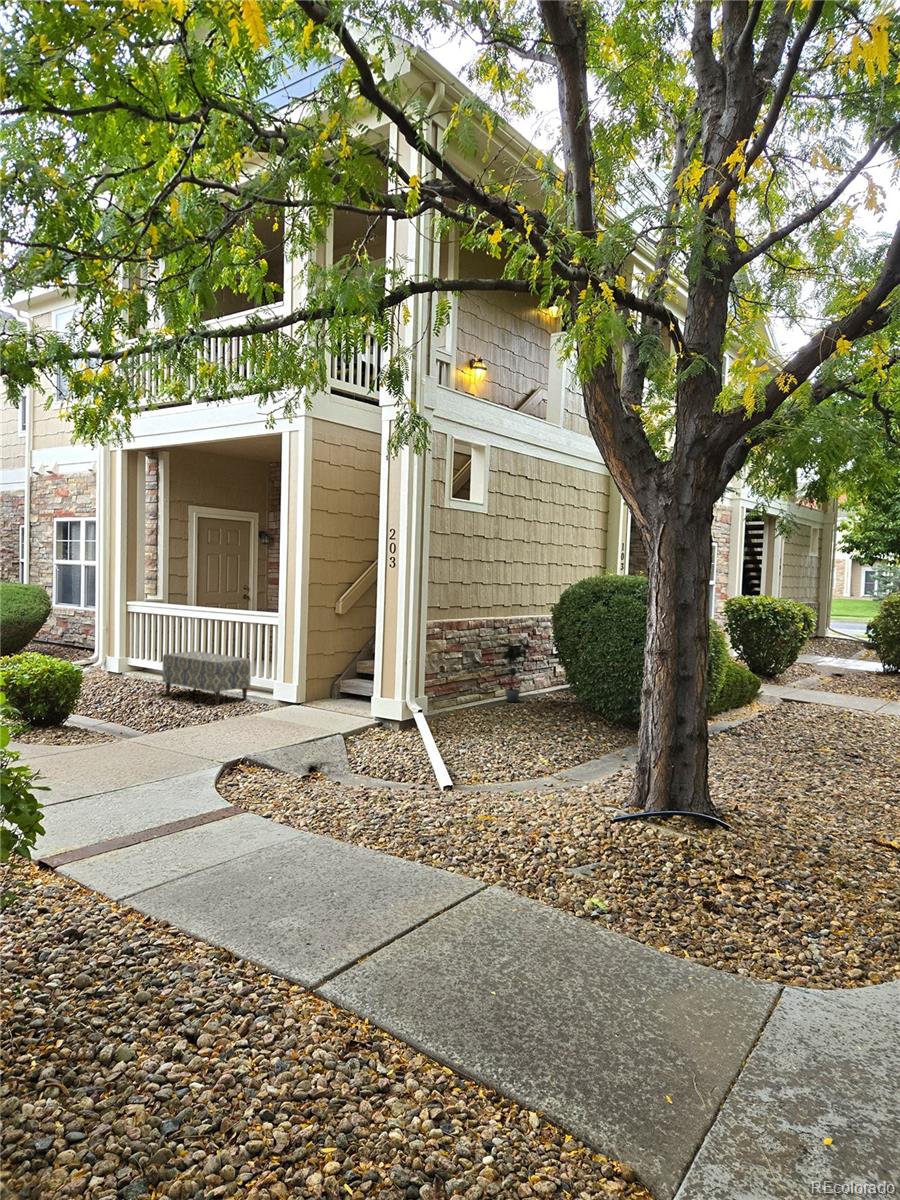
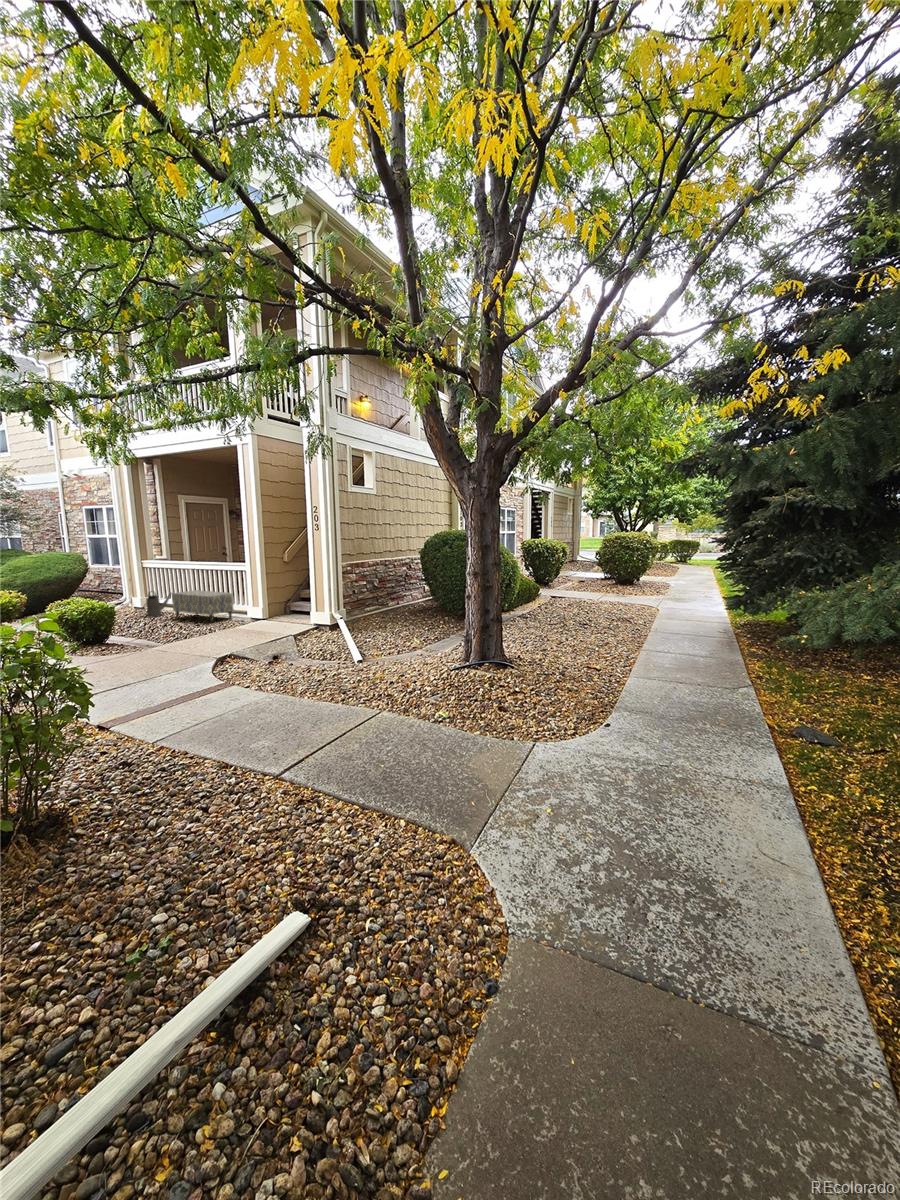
potted plant: present [499,639,531,702] -> none [389,570,409,609]
watering can: none [120,649,163,690] -> present [143,591,172,617]

